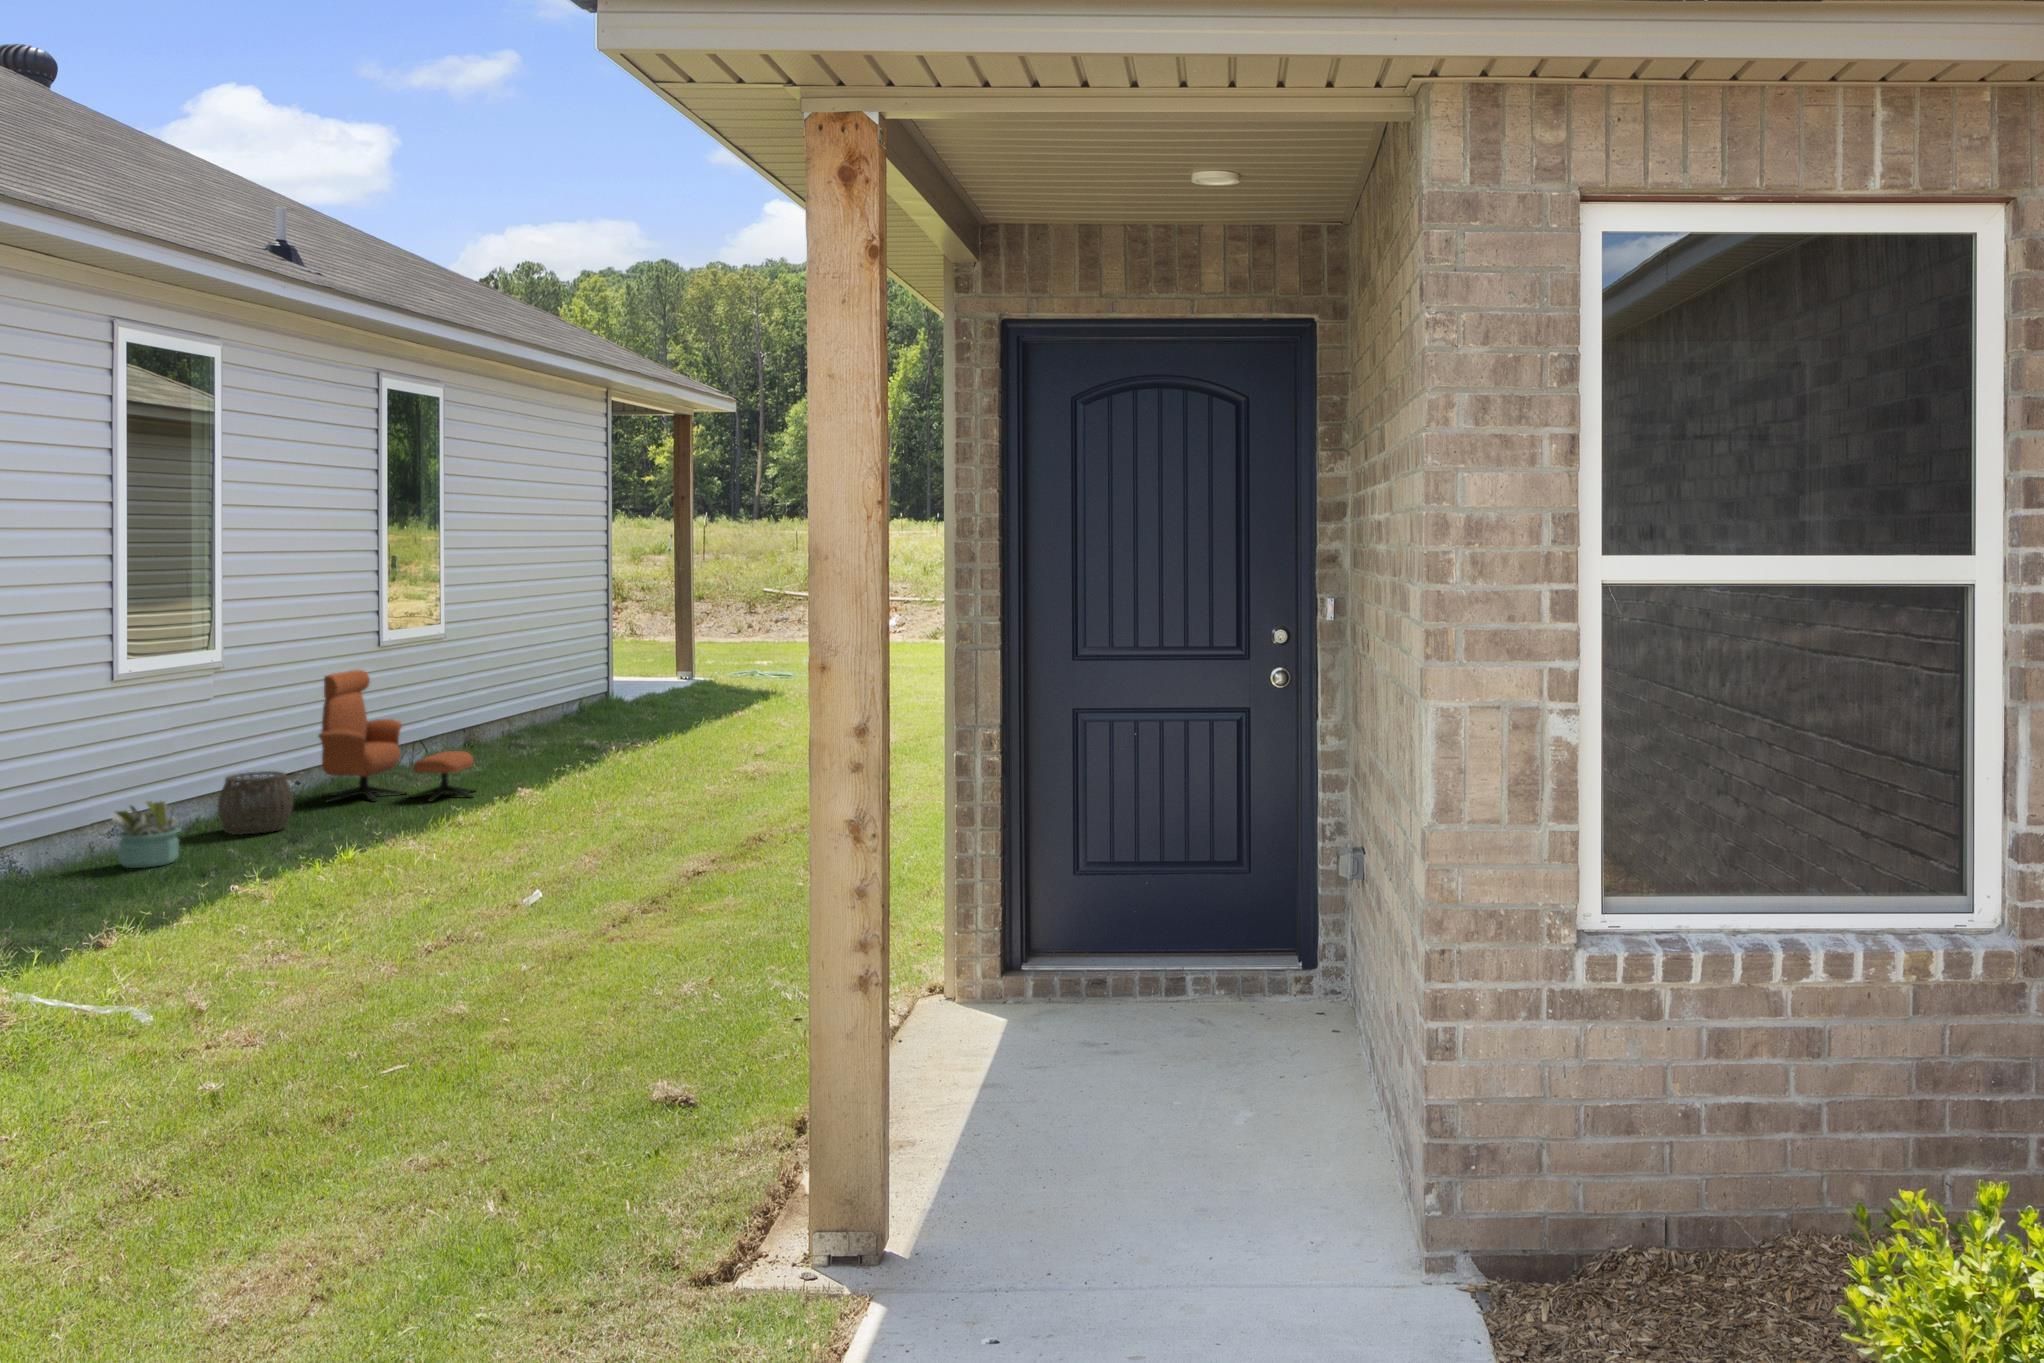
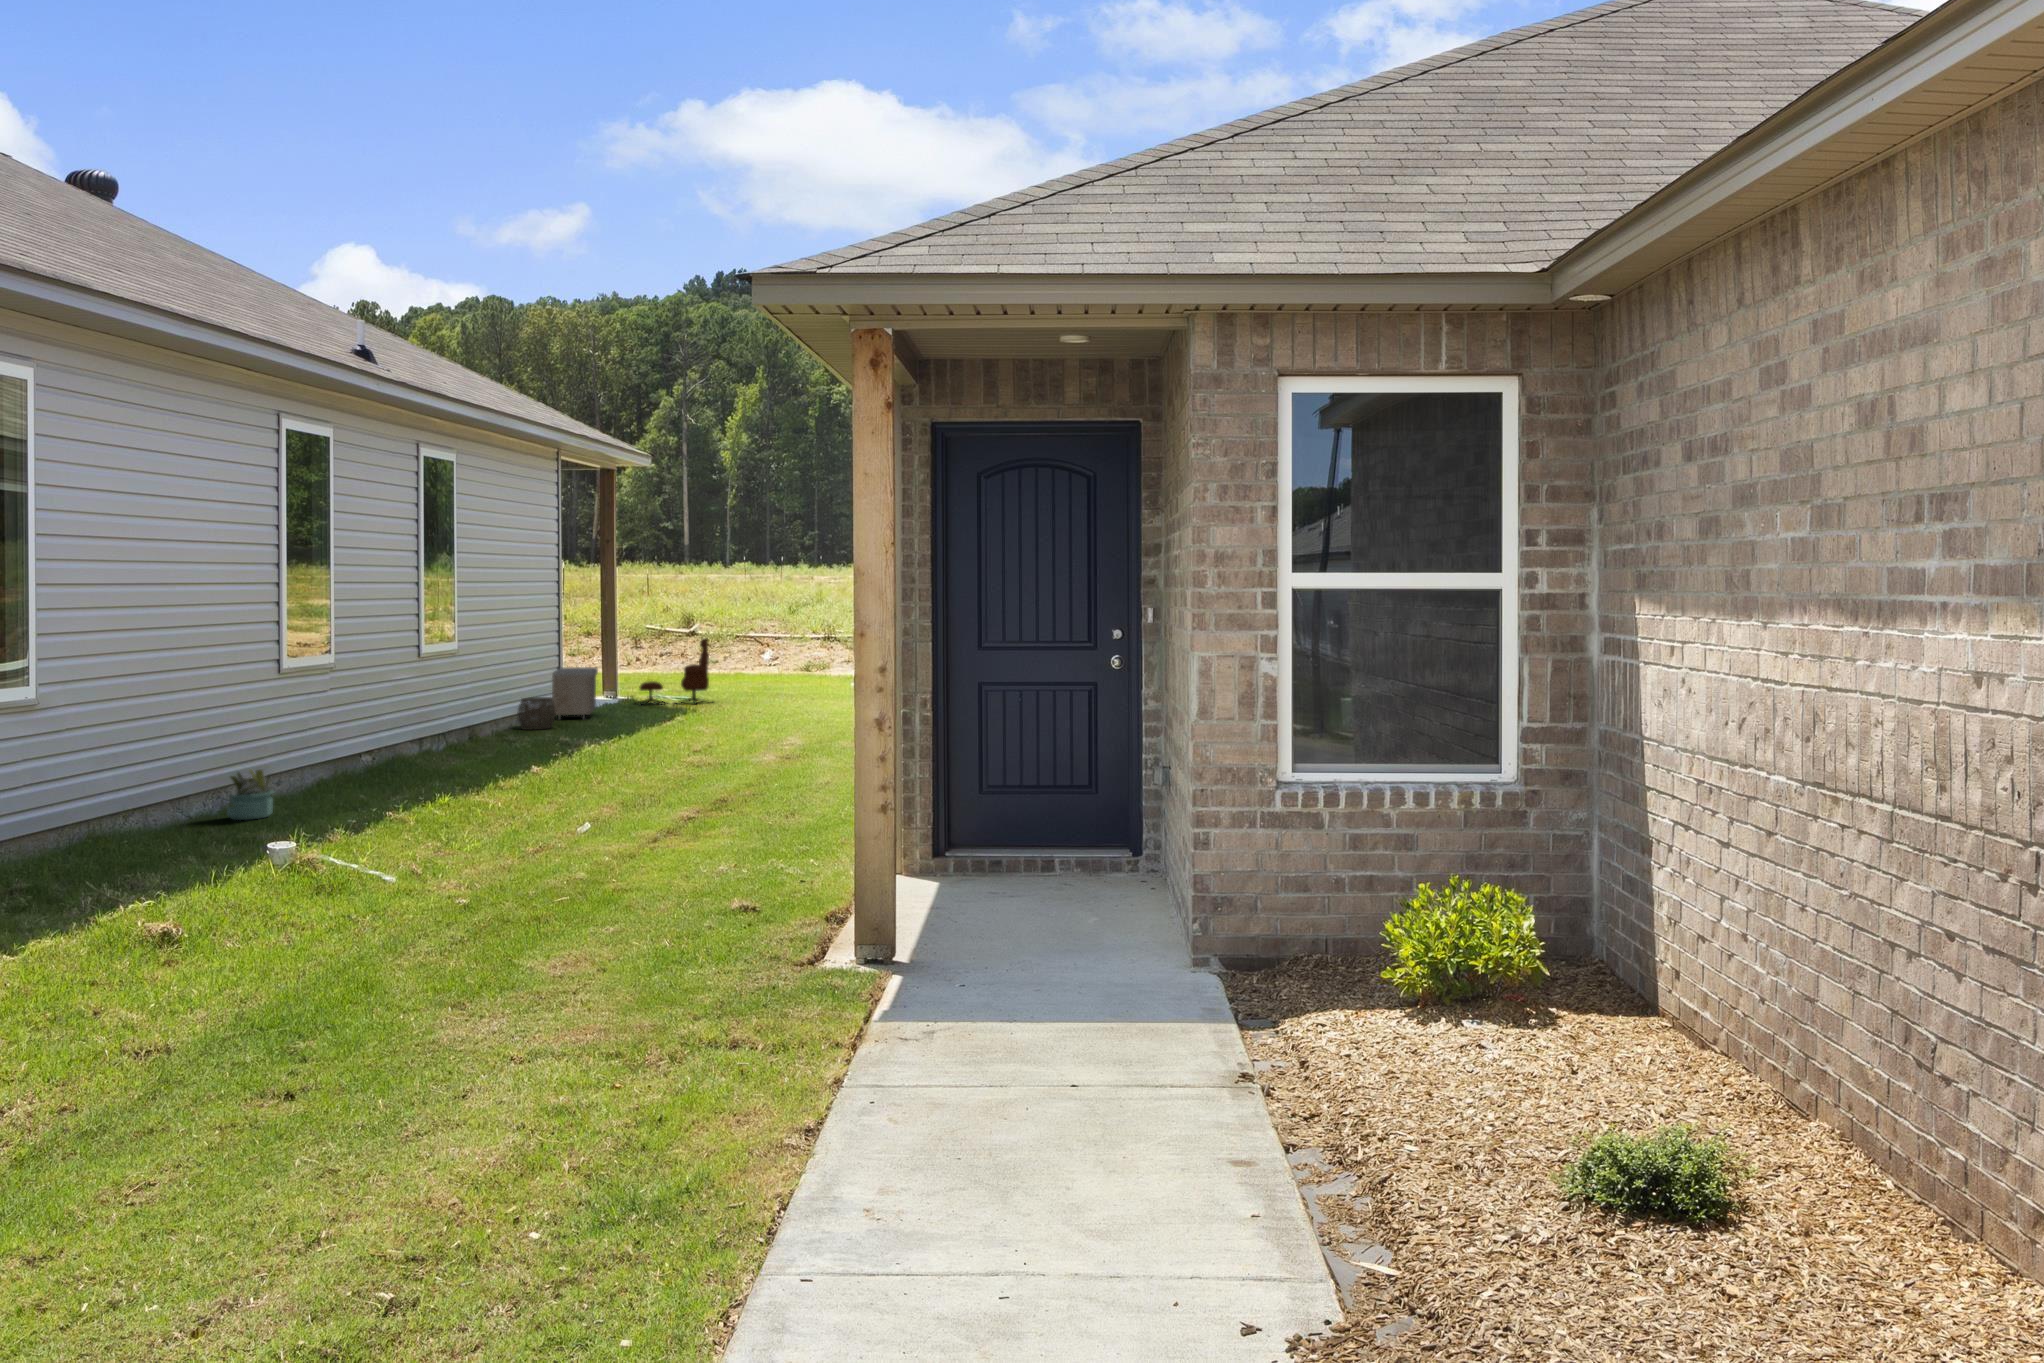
storage bench: none [604,647,661,710] -> present [552,667,598,719]
lounge chair: present [319,670,476,803] -> present [637,638,709,705]
woven basket: present [218,771,293,835] -> present [517,697,556,730]

